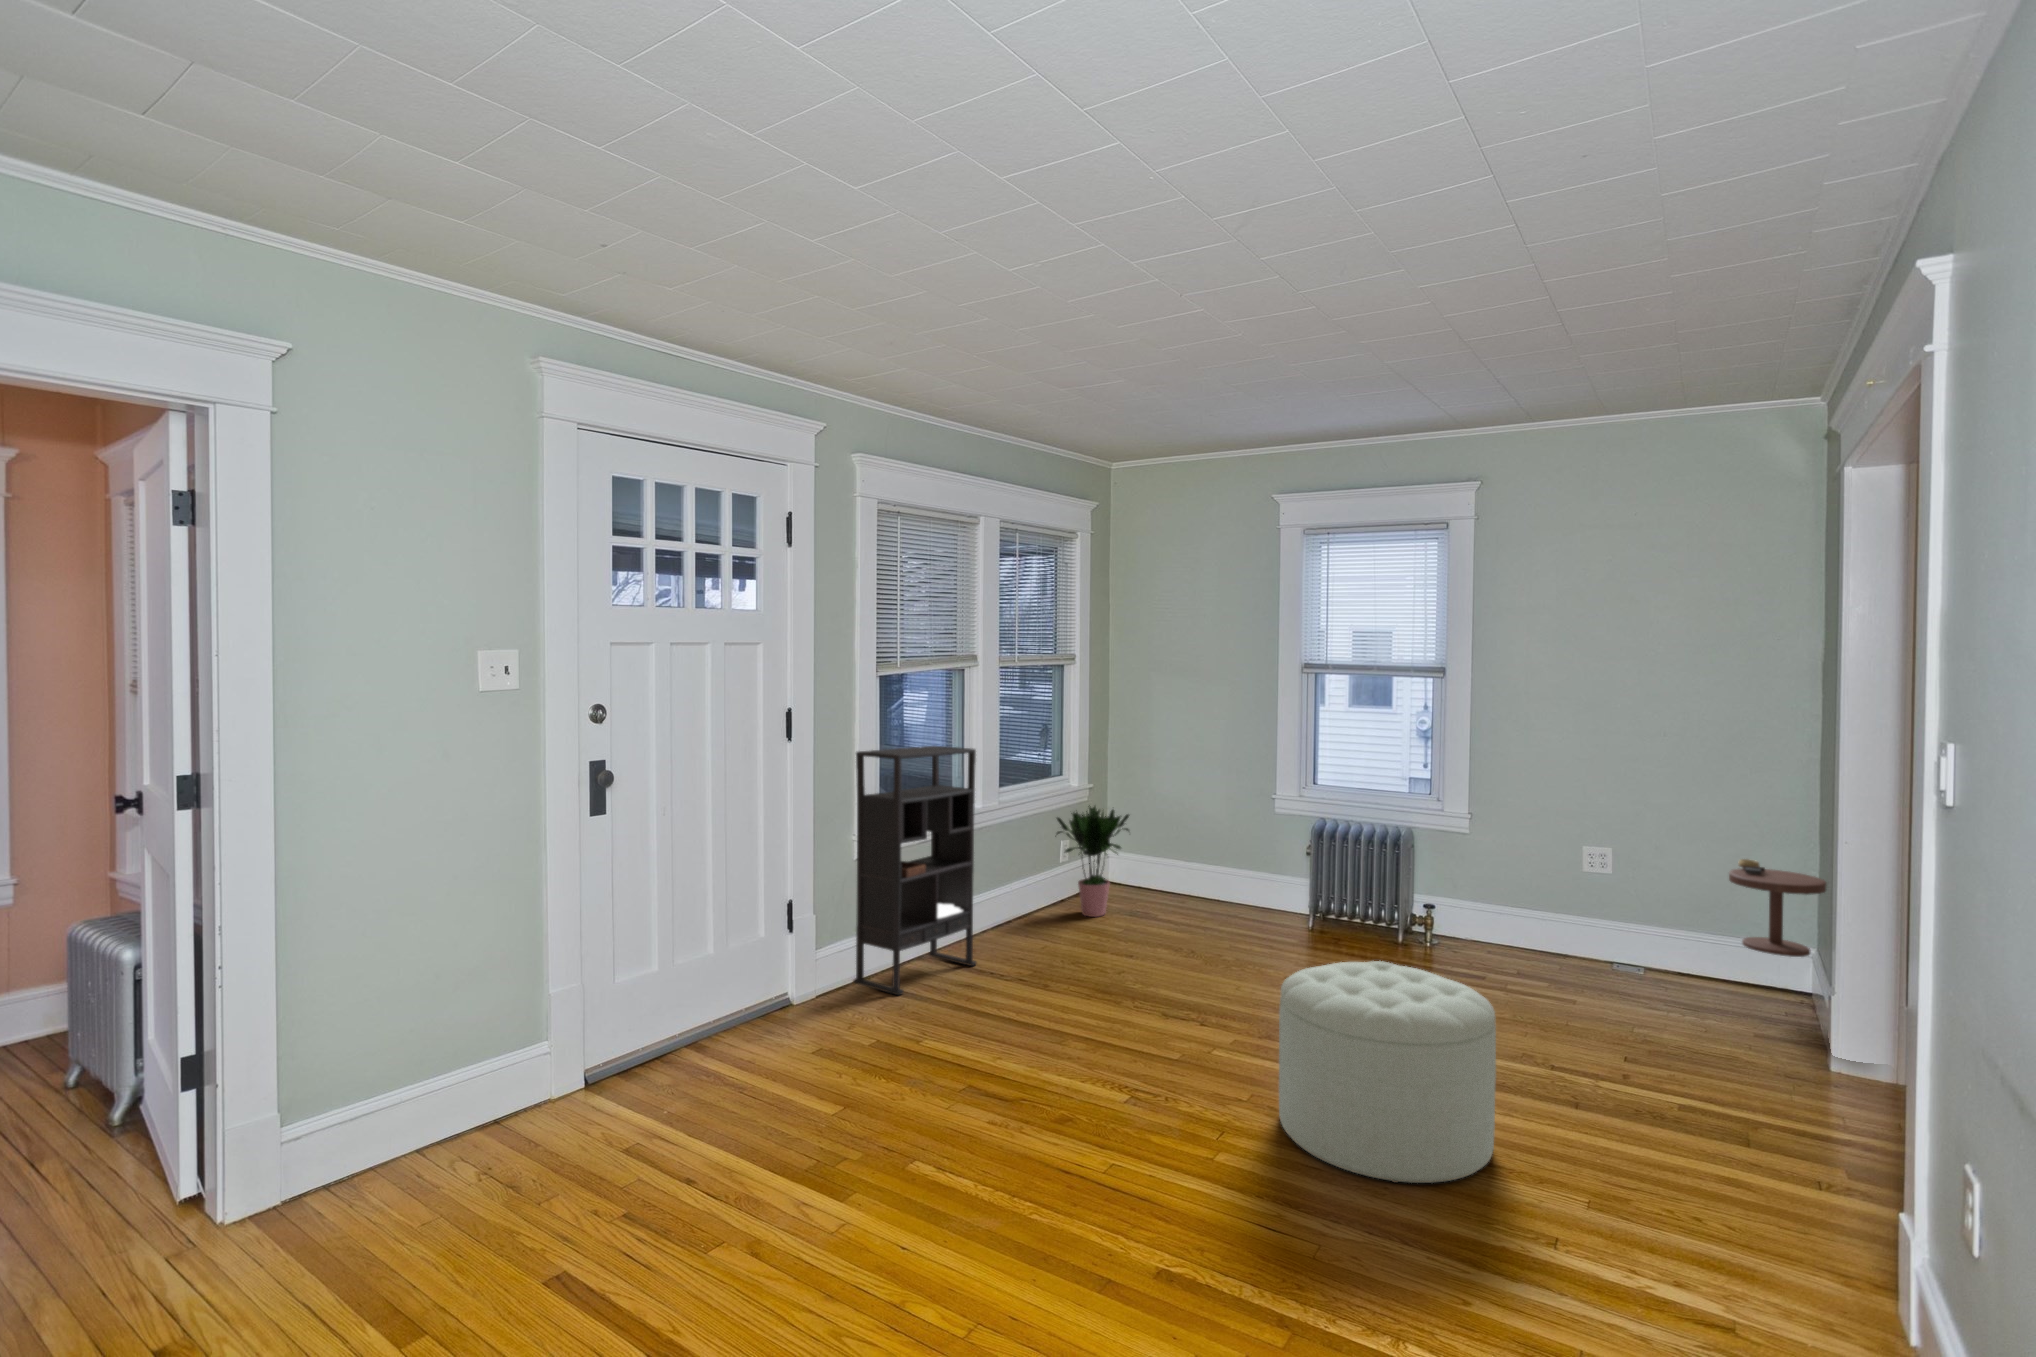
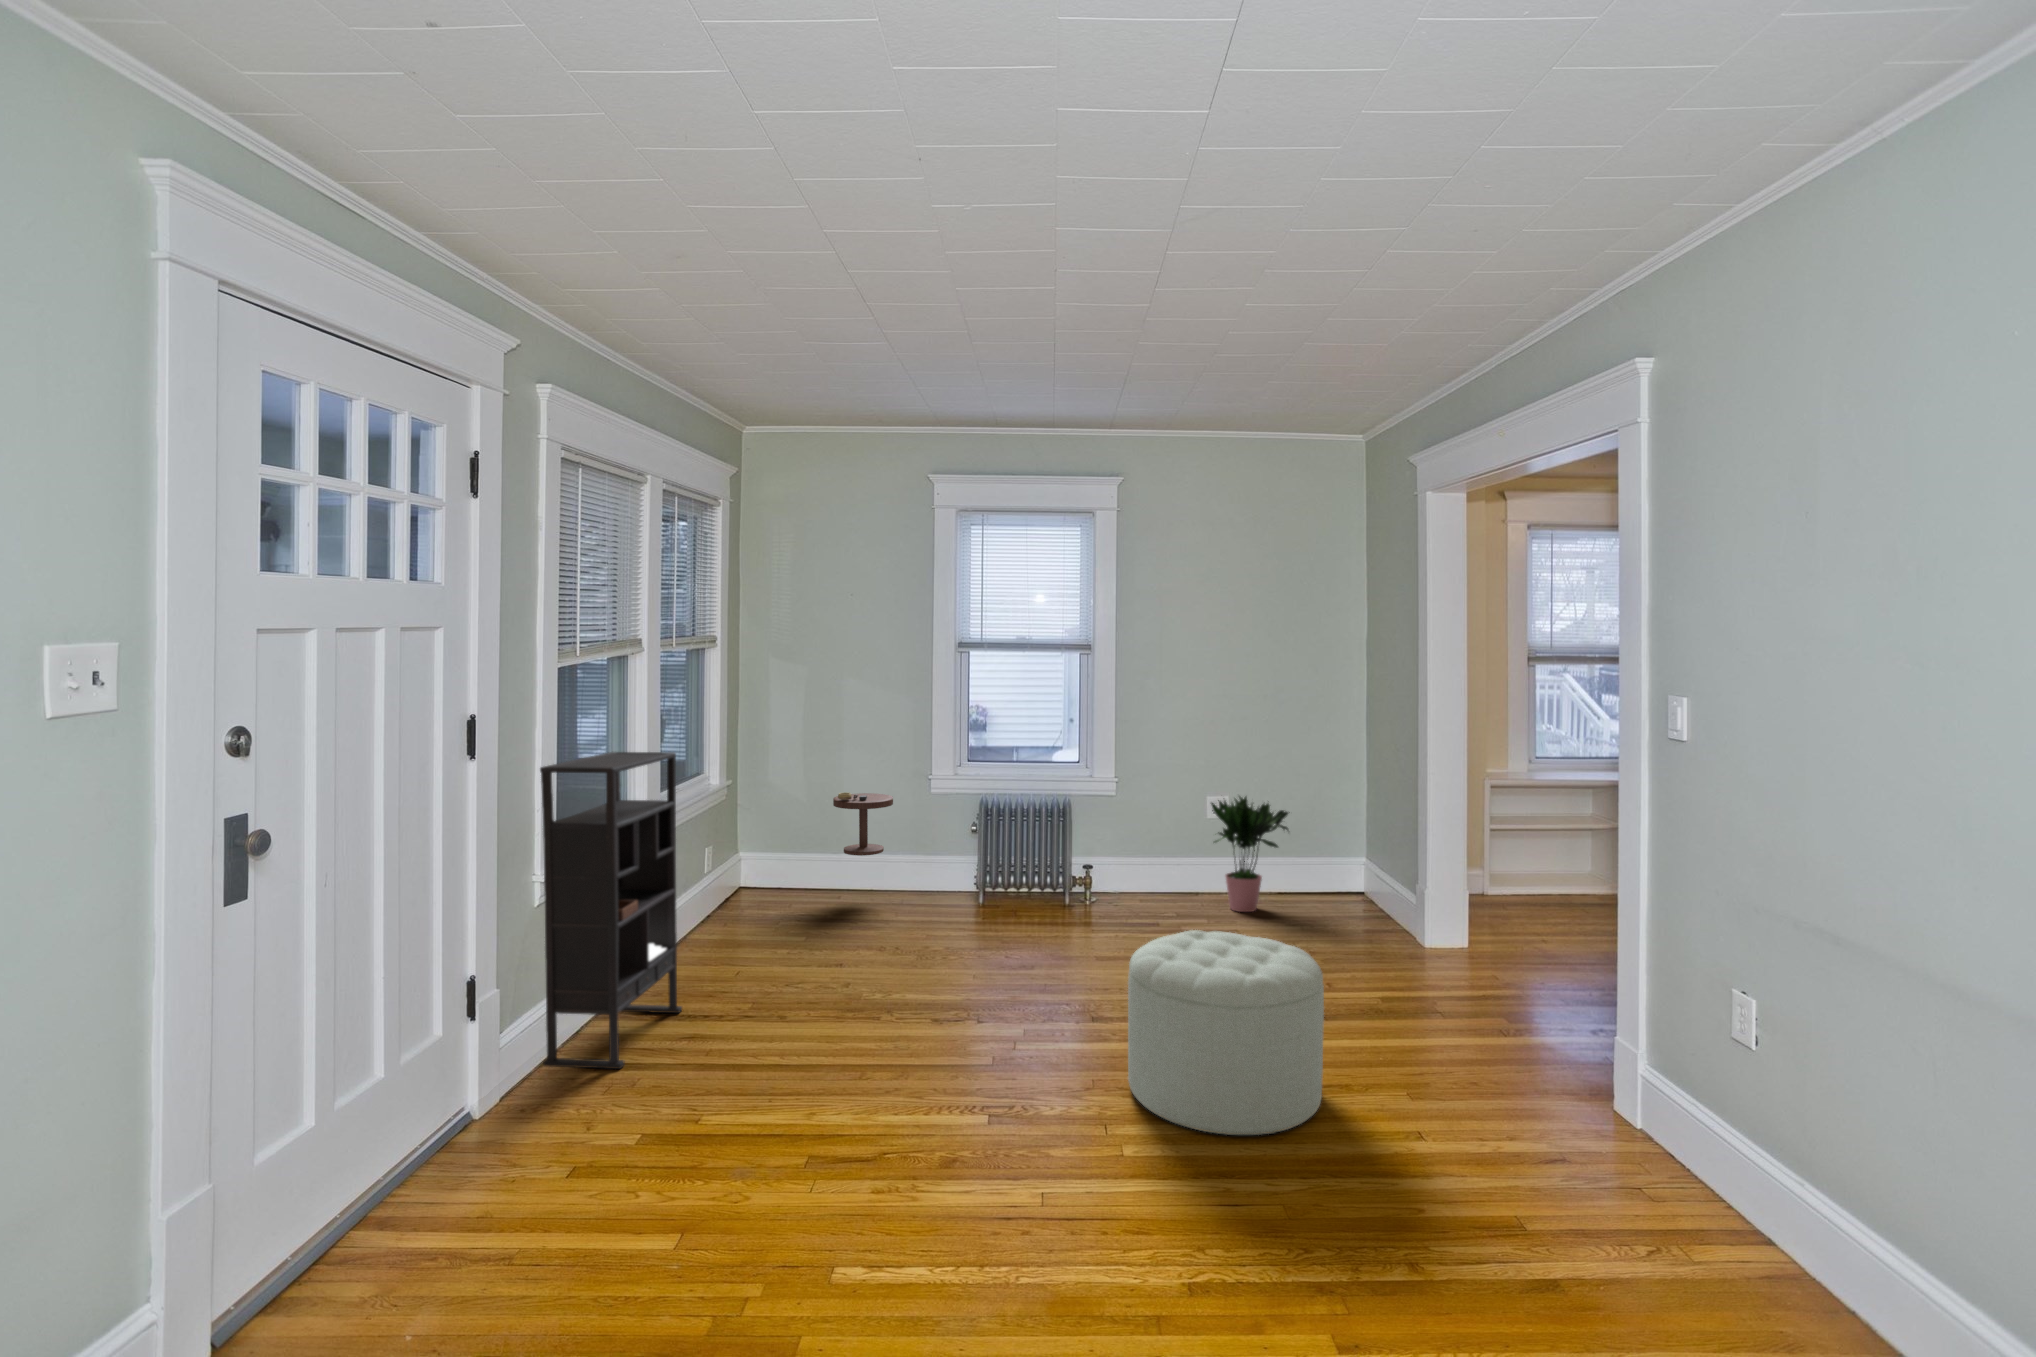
potted plant: present [1055,805,1129,917] -> present [1212,796,1288,912]
side table: present [1729,859,1827,957] -> present [833,792,893,856]

